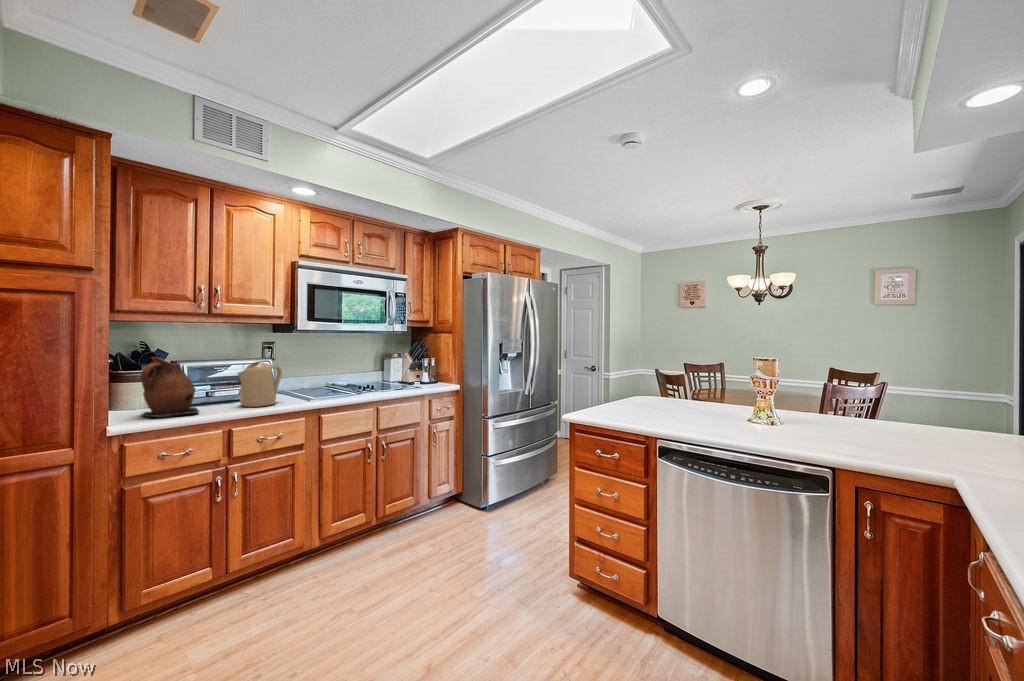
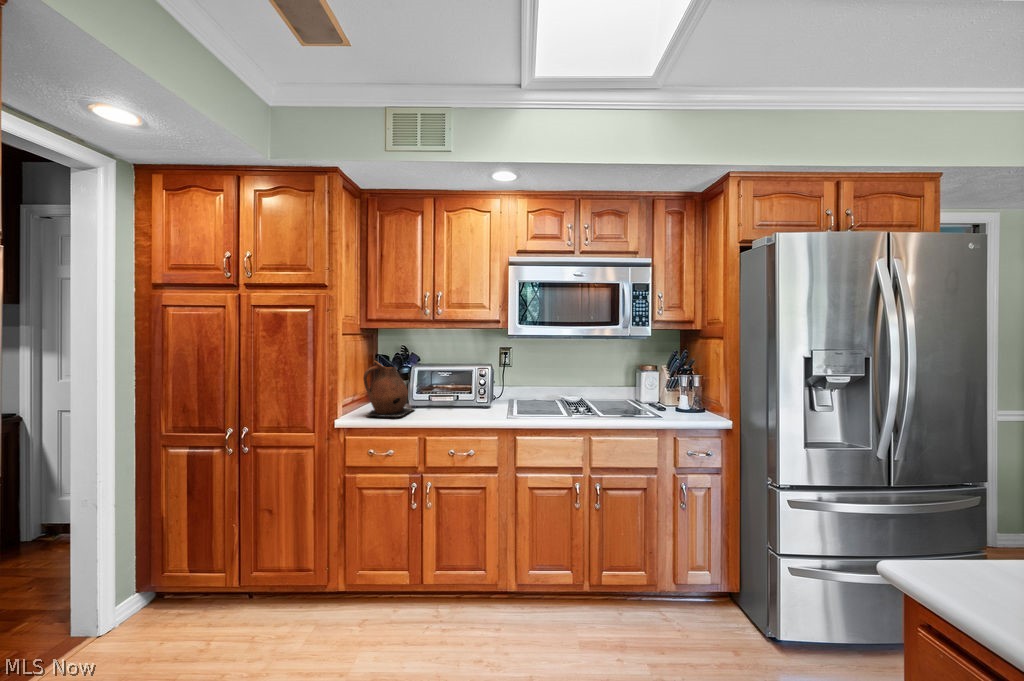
kettle: present [237,362,282,407] -> none [441,370,488,418]

